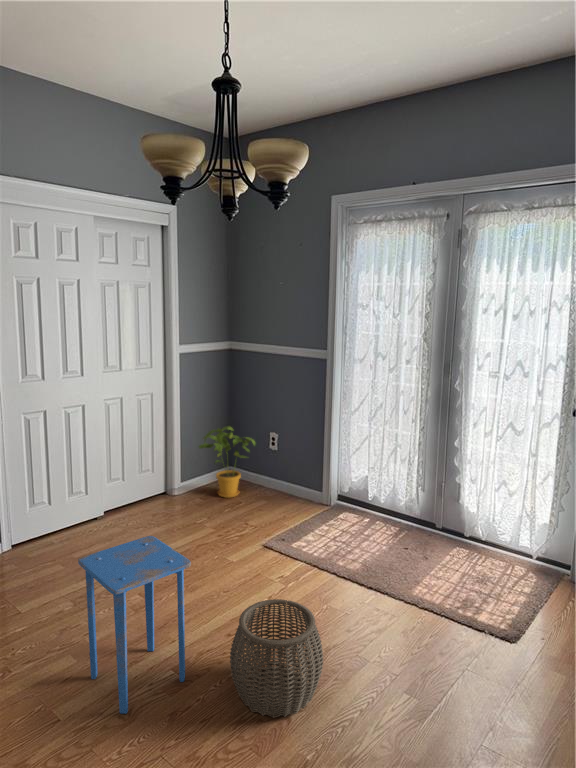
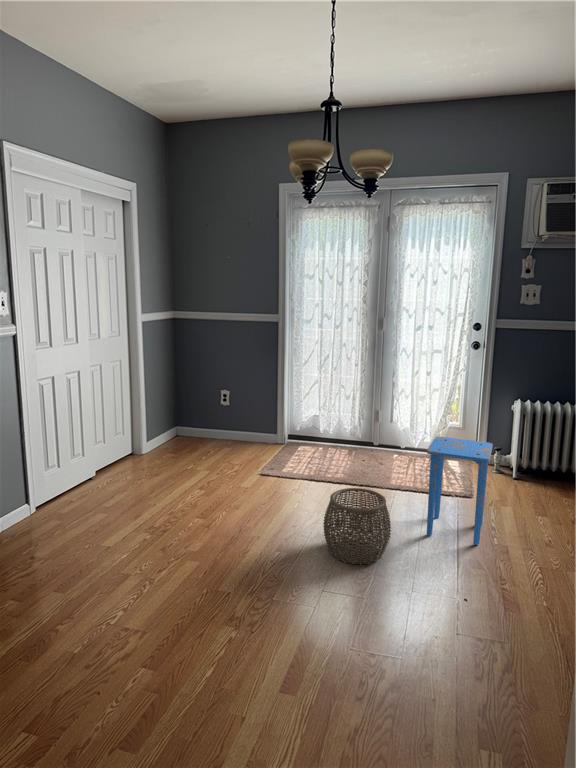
house plant: present [199,426,255,498] -> none [162,384,217,449]
side table: present [78,536,191,714] -> present [427,437,493,545]

